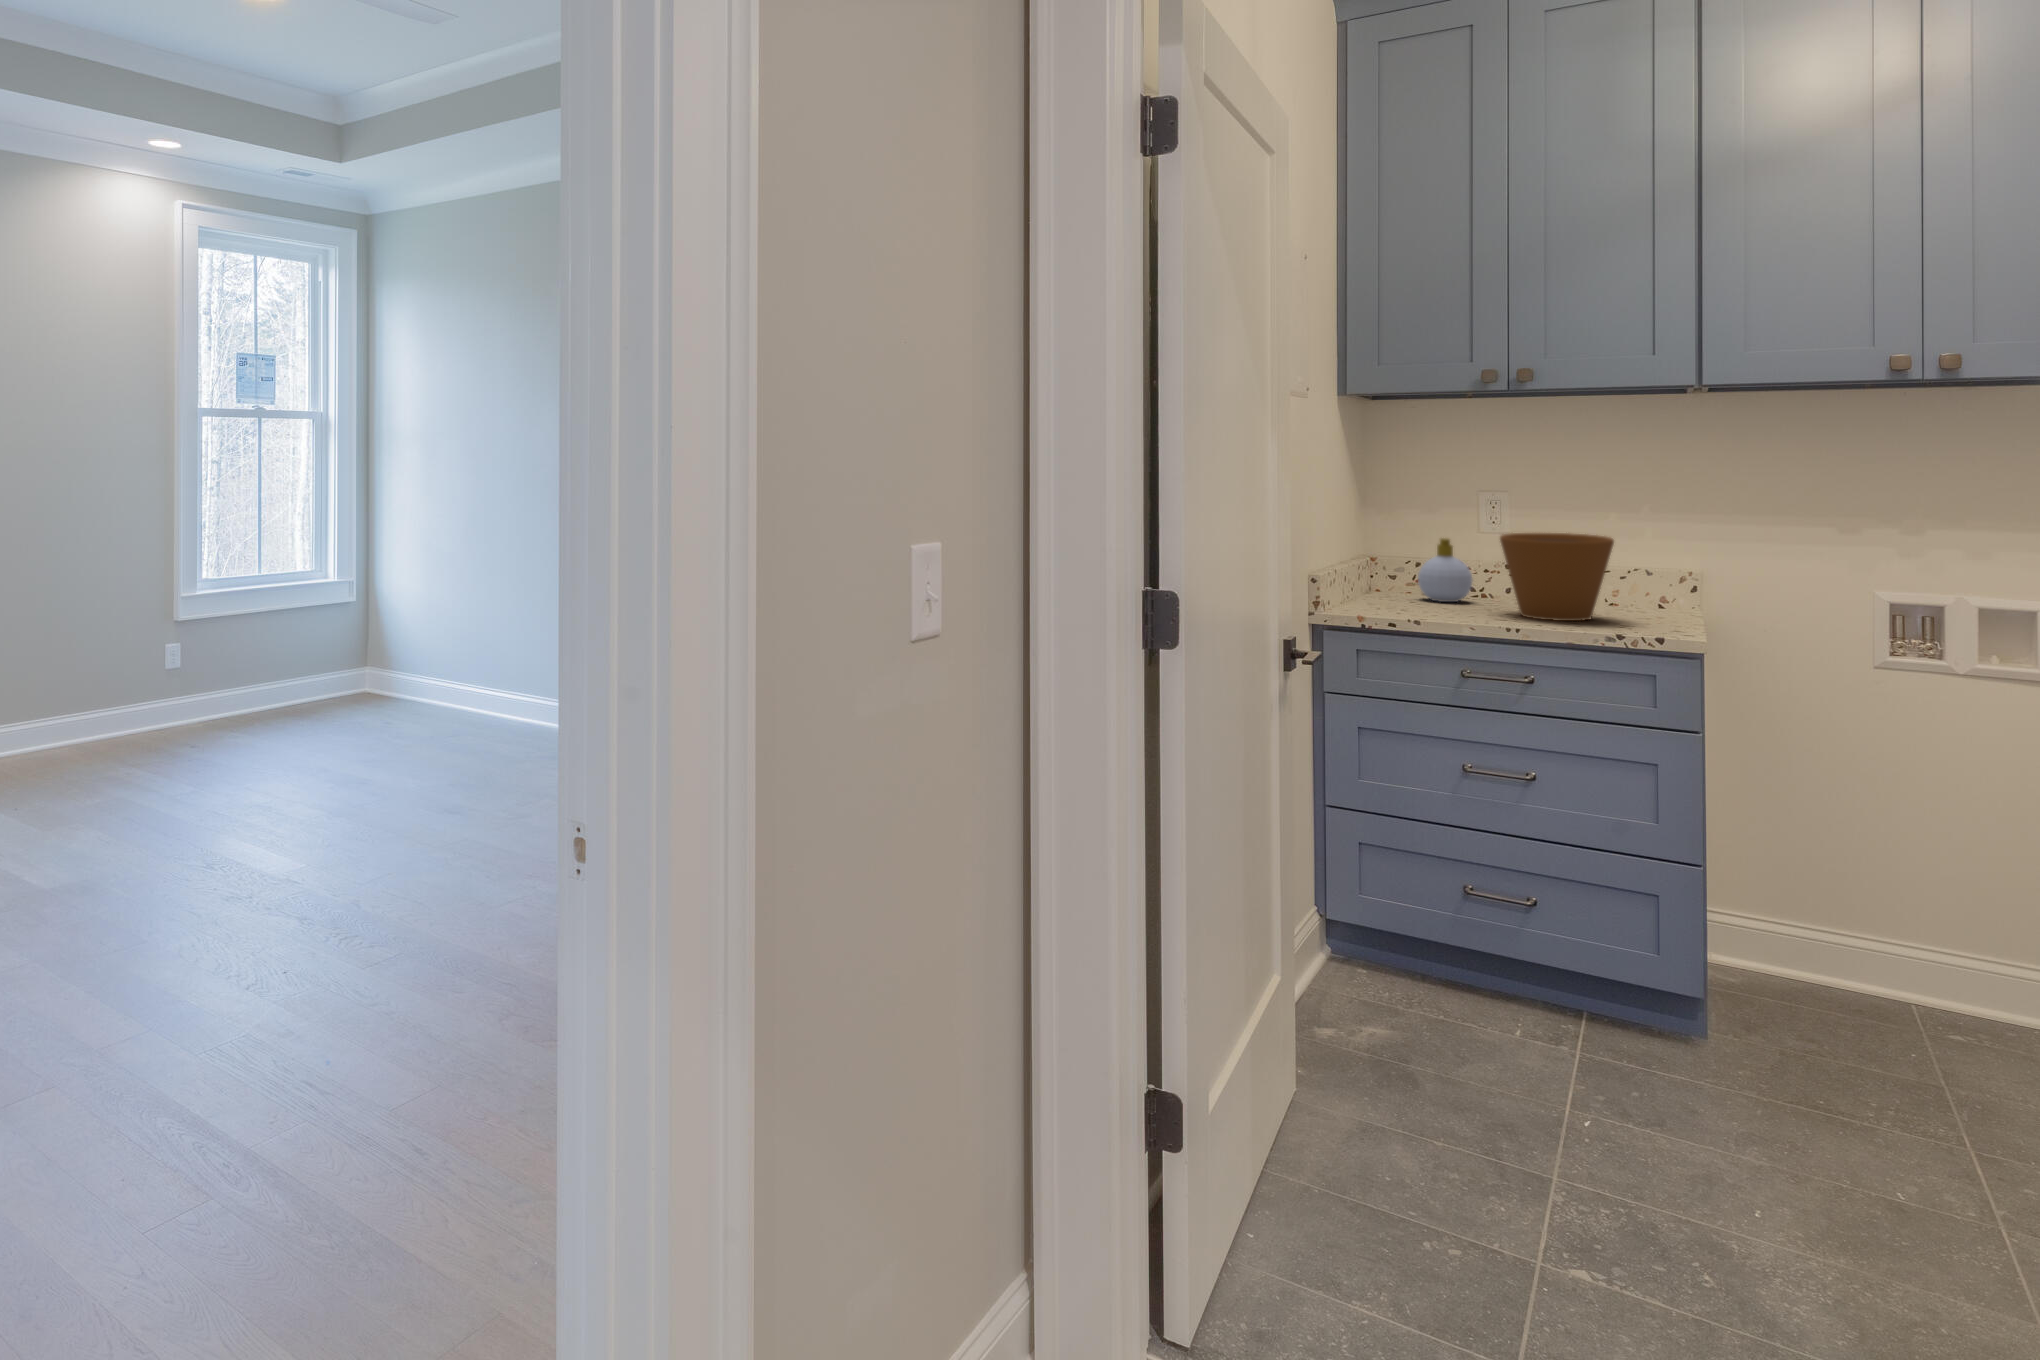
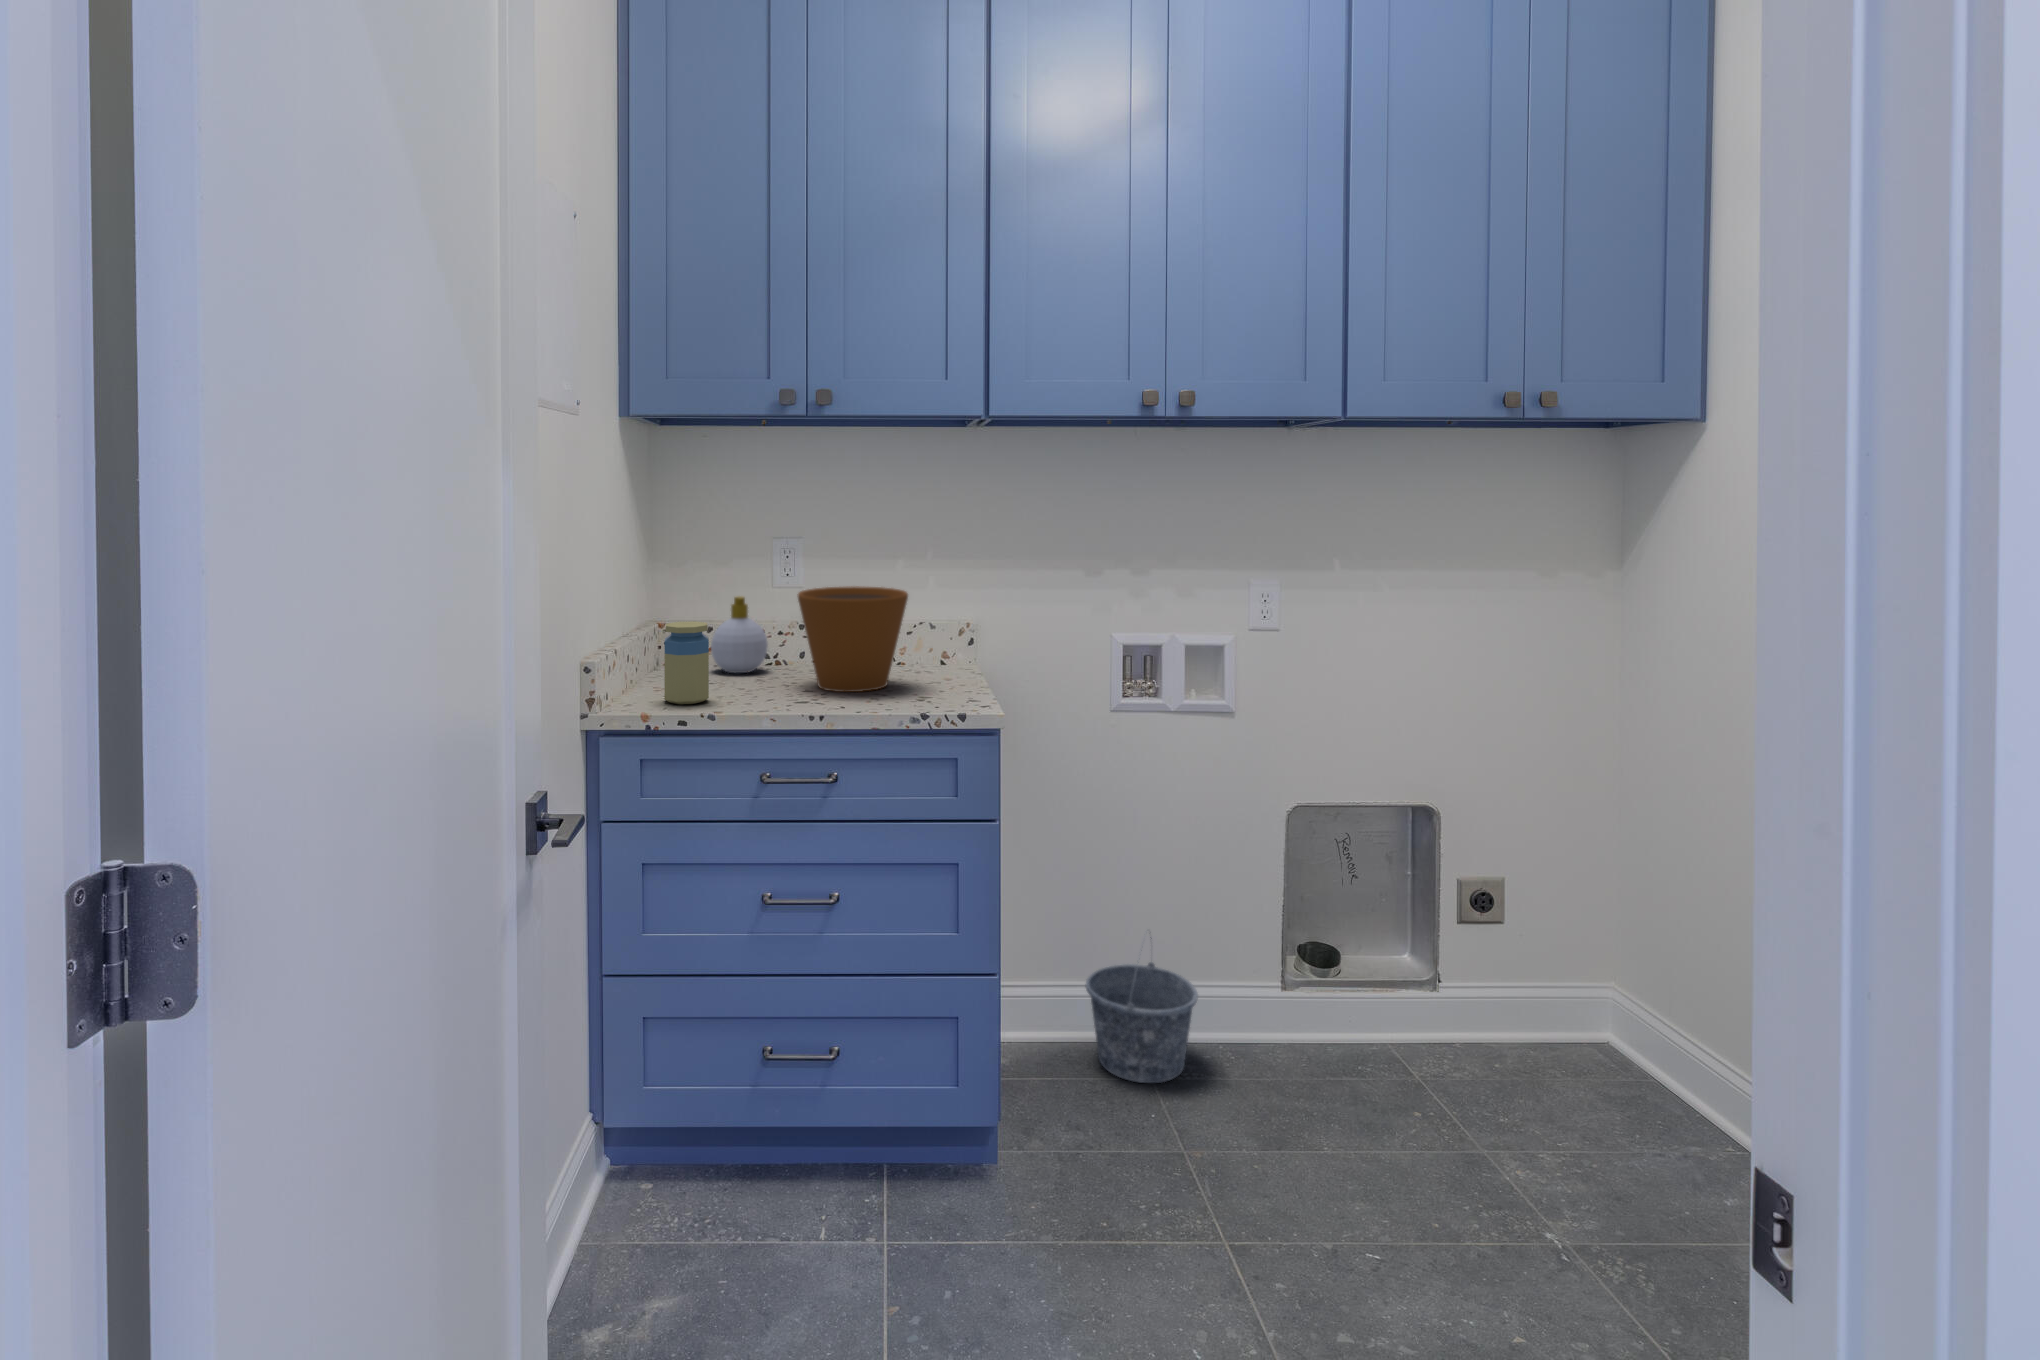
jar: none [1377,552,1415,615] -> present [664,621,709,704]
bucket: none [1827,882,1974,1028] -> present [1086,937,1198,1083]

